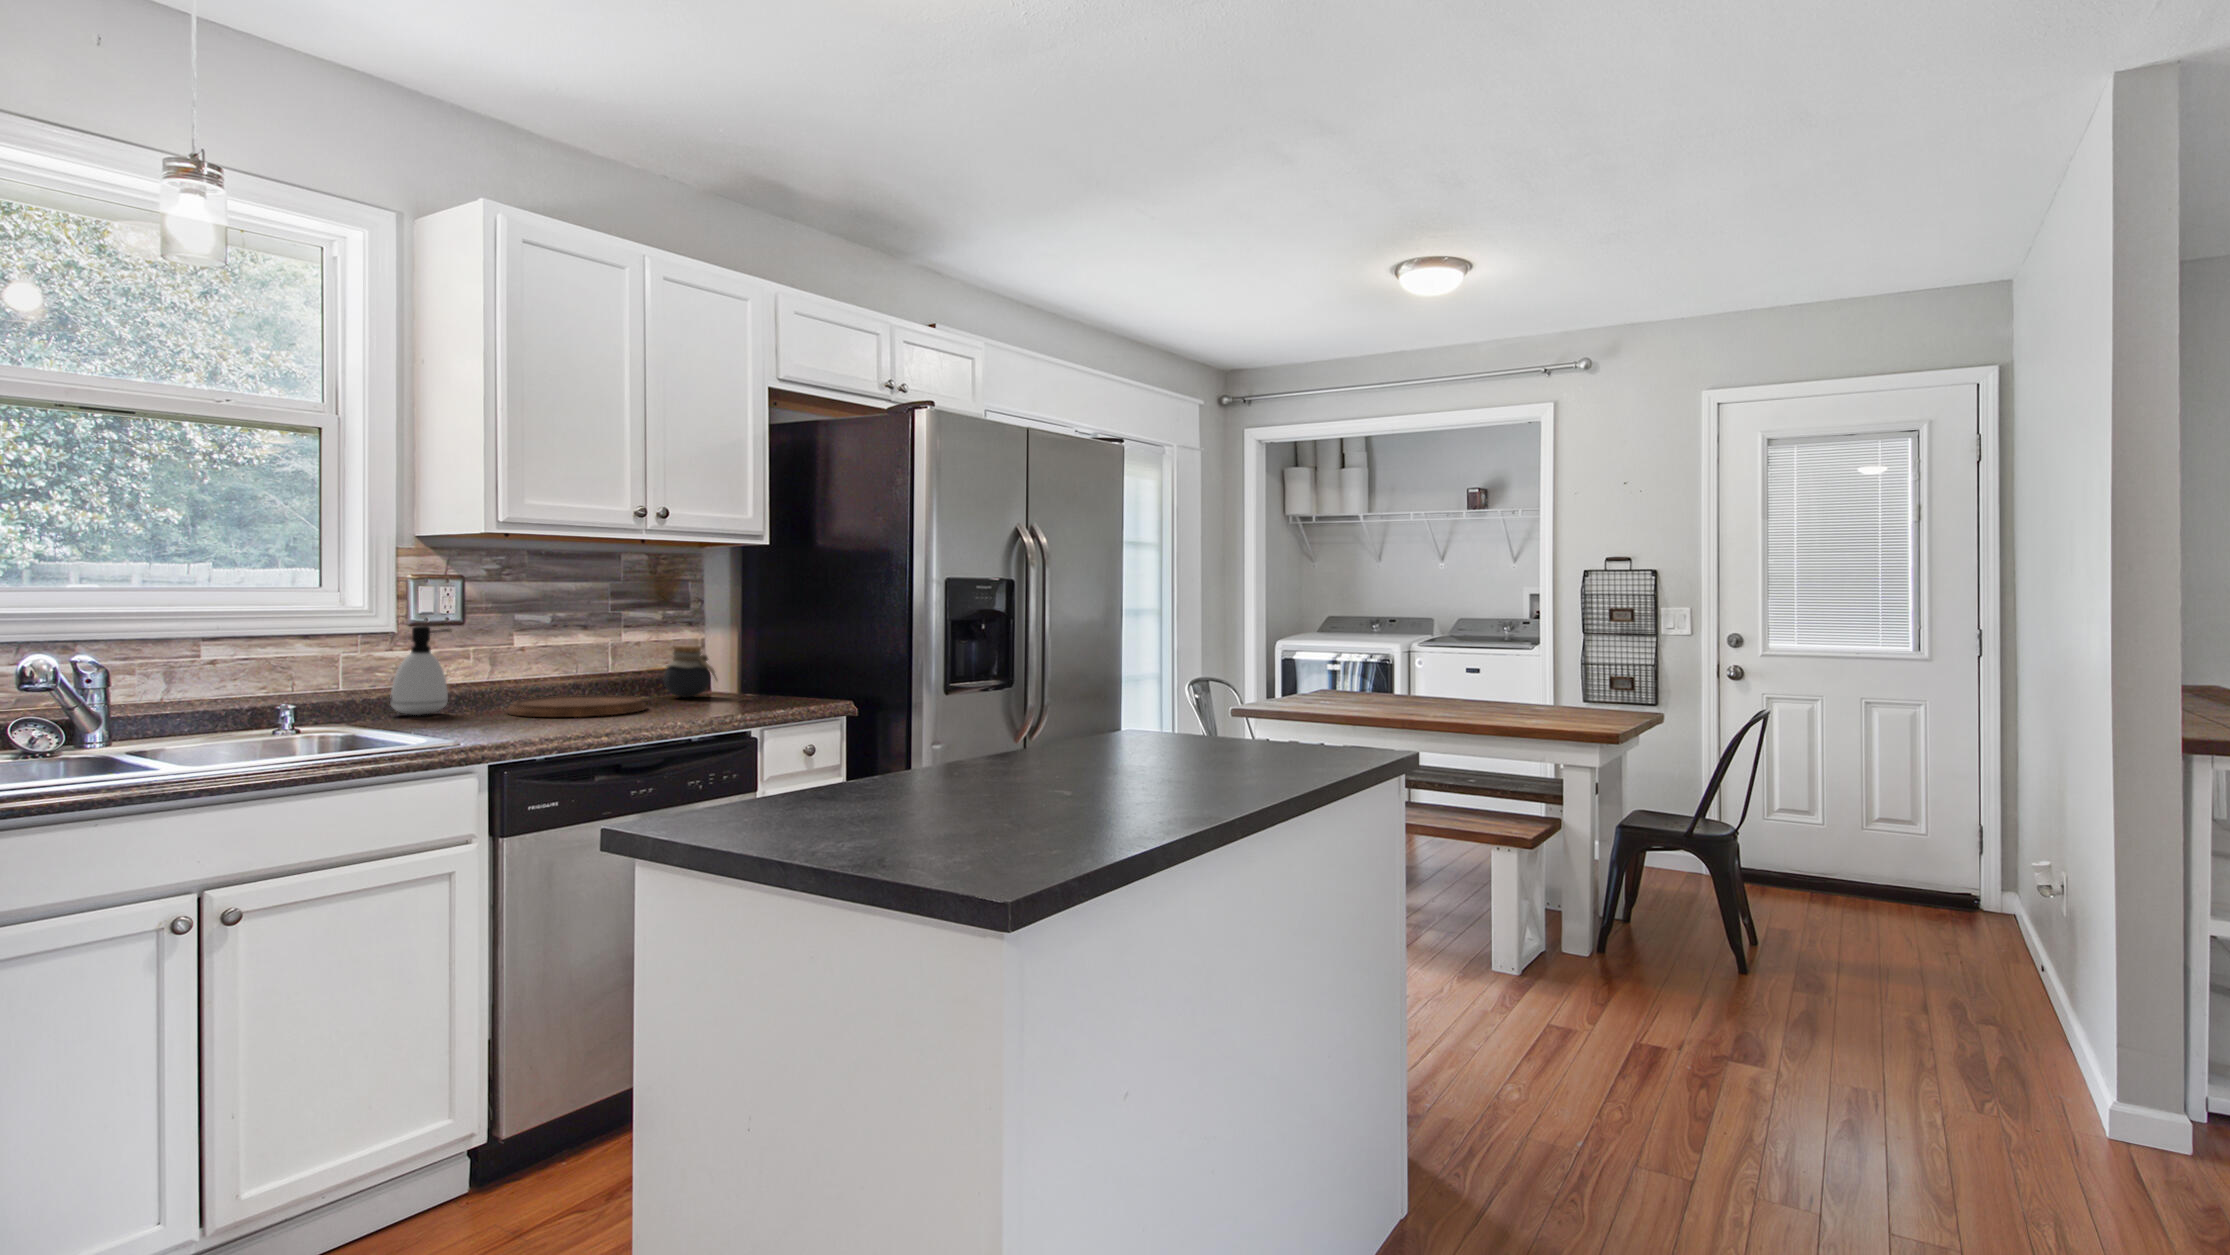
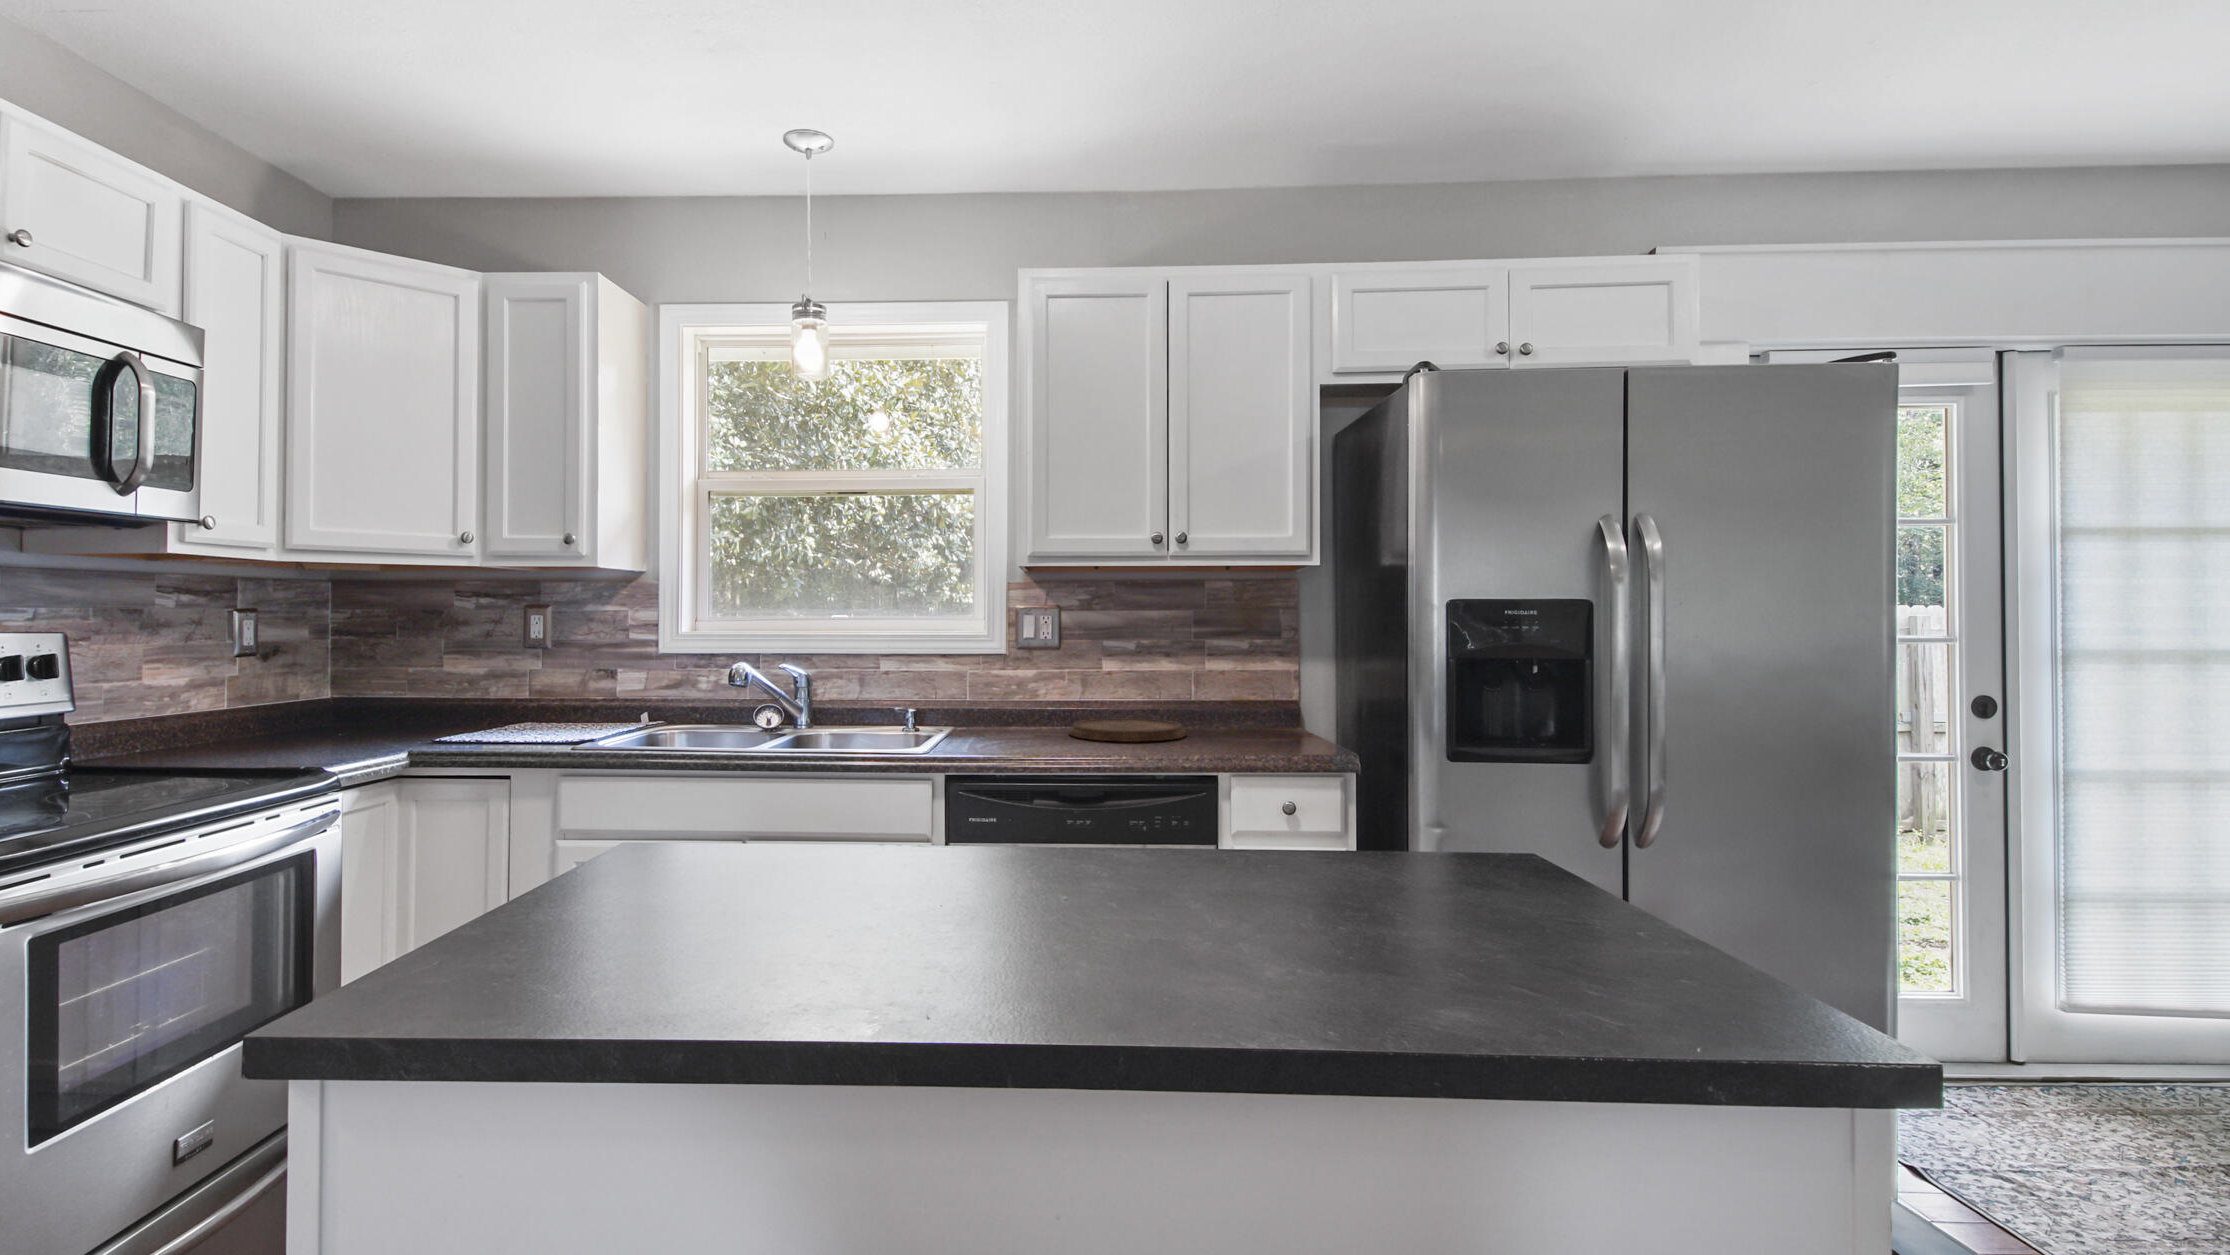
soap dispenser: present [390,626,450,715] -> none [1003,650,1044,725]
jar: present [664,646,717,698] -> none [1241,676,1292,731]

